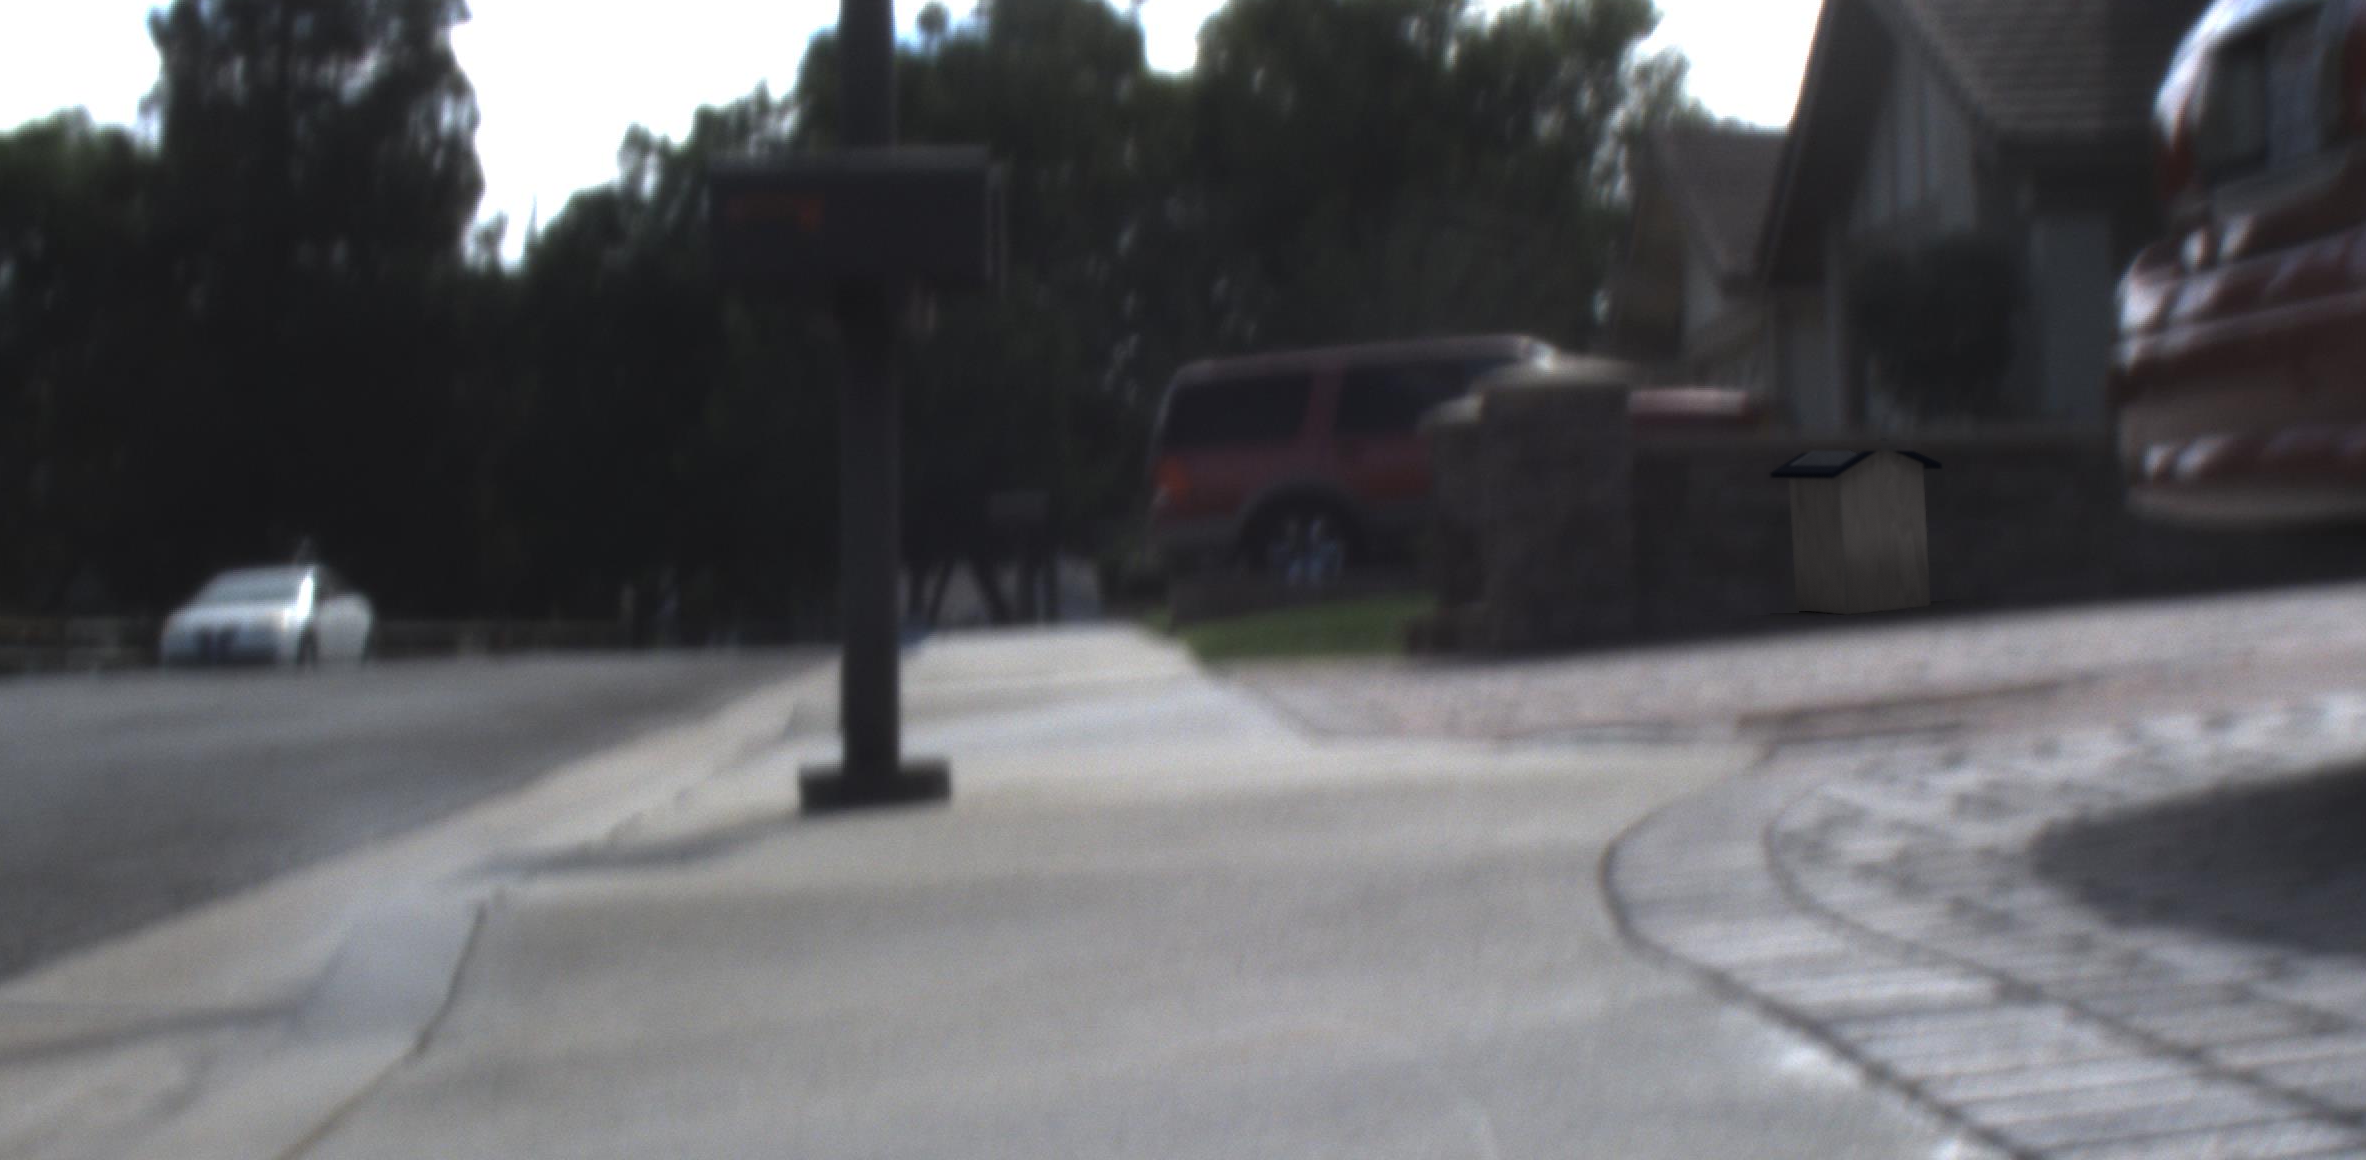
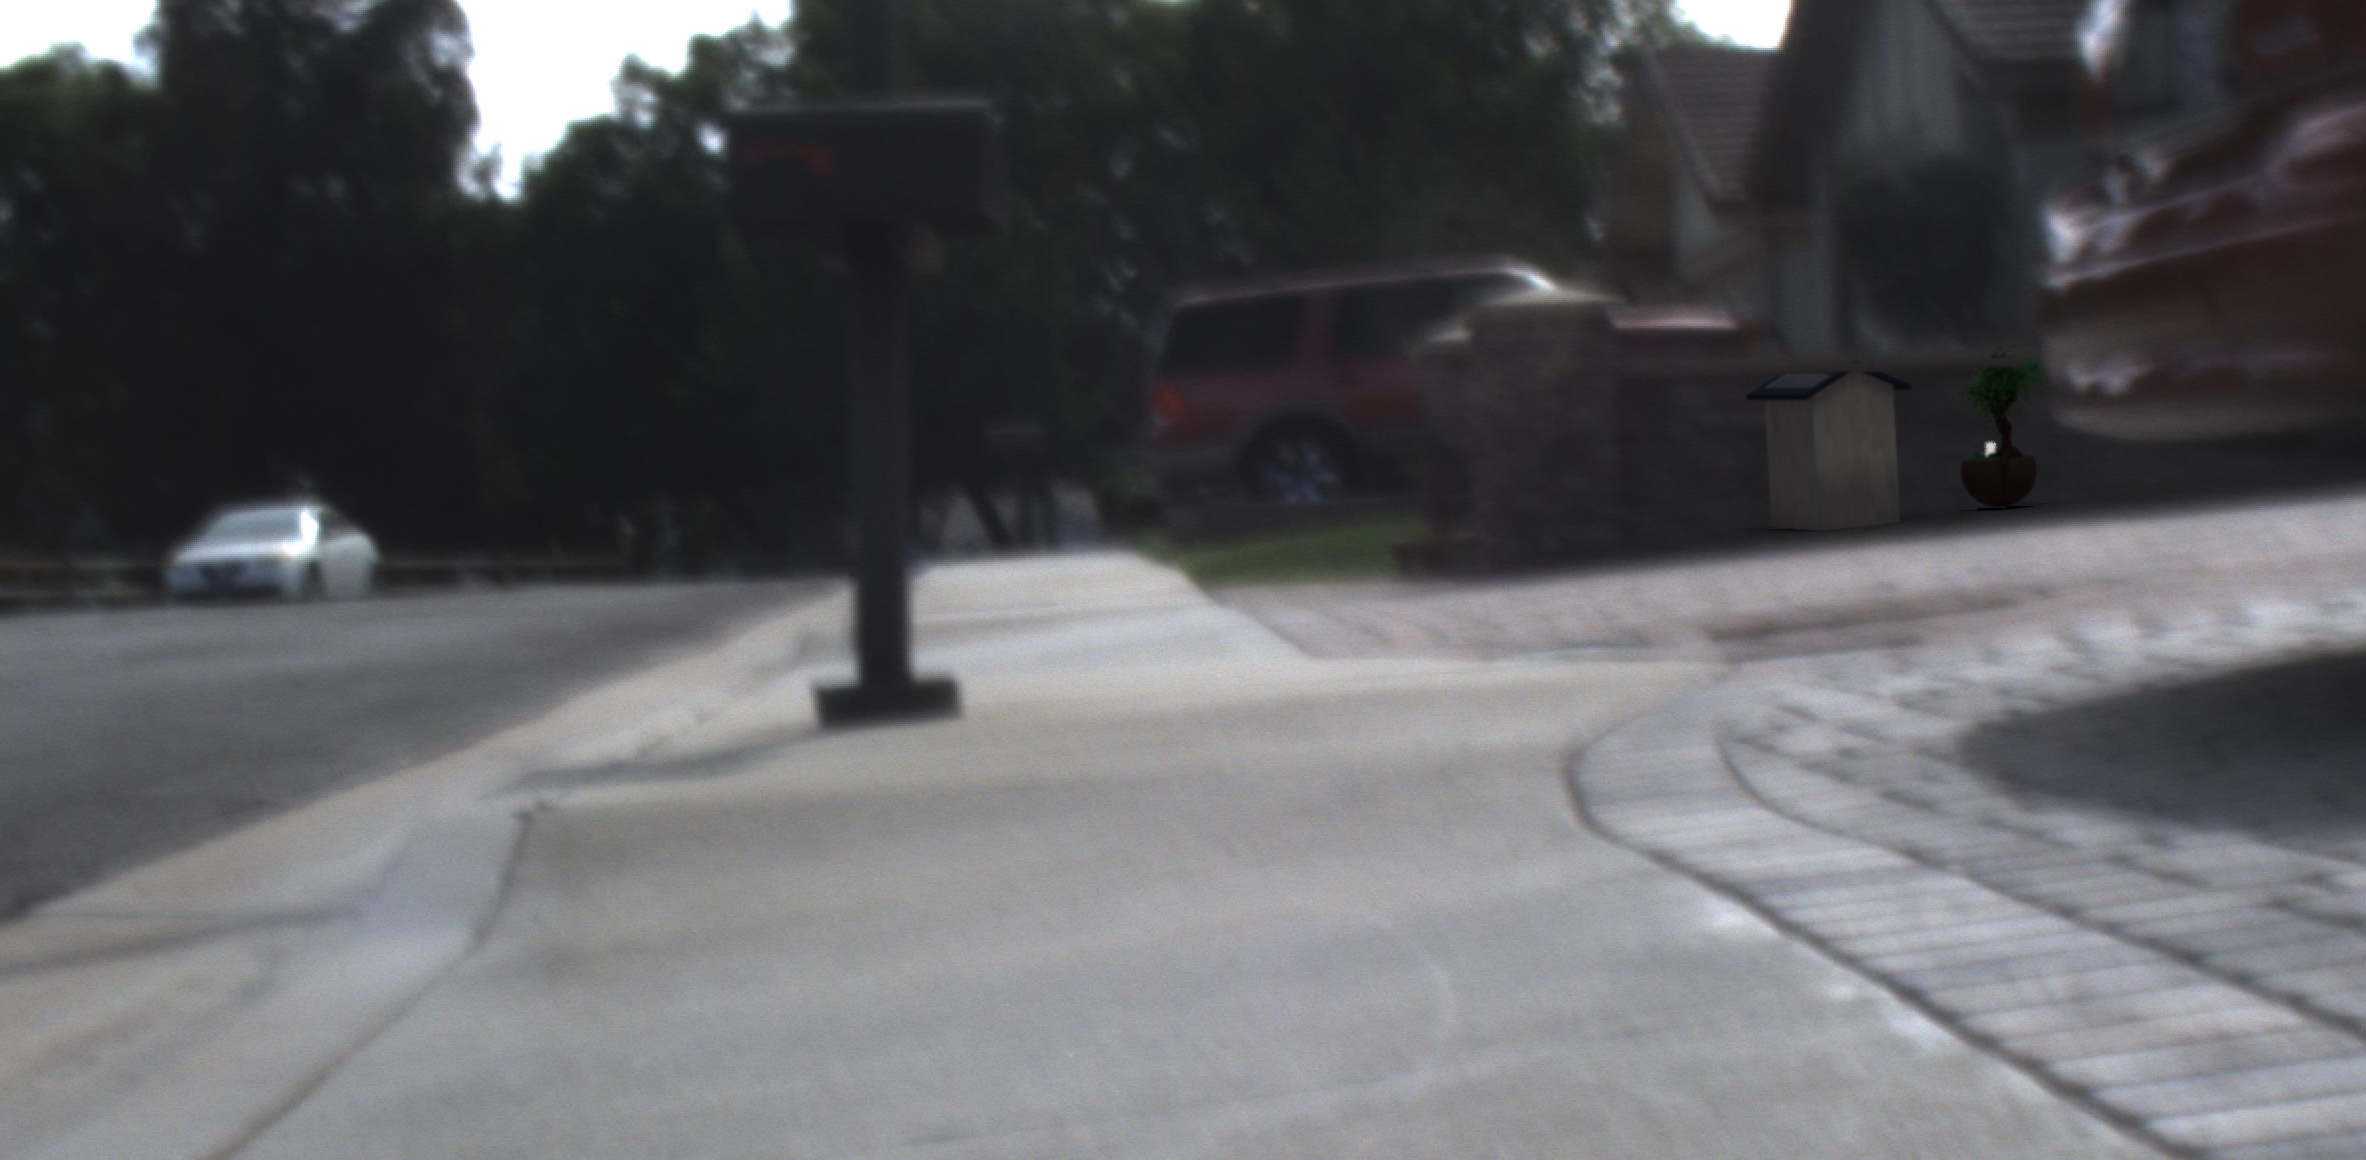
potted tree: none [1983,415,2085,591] -> present [1955,345,2044,507]

